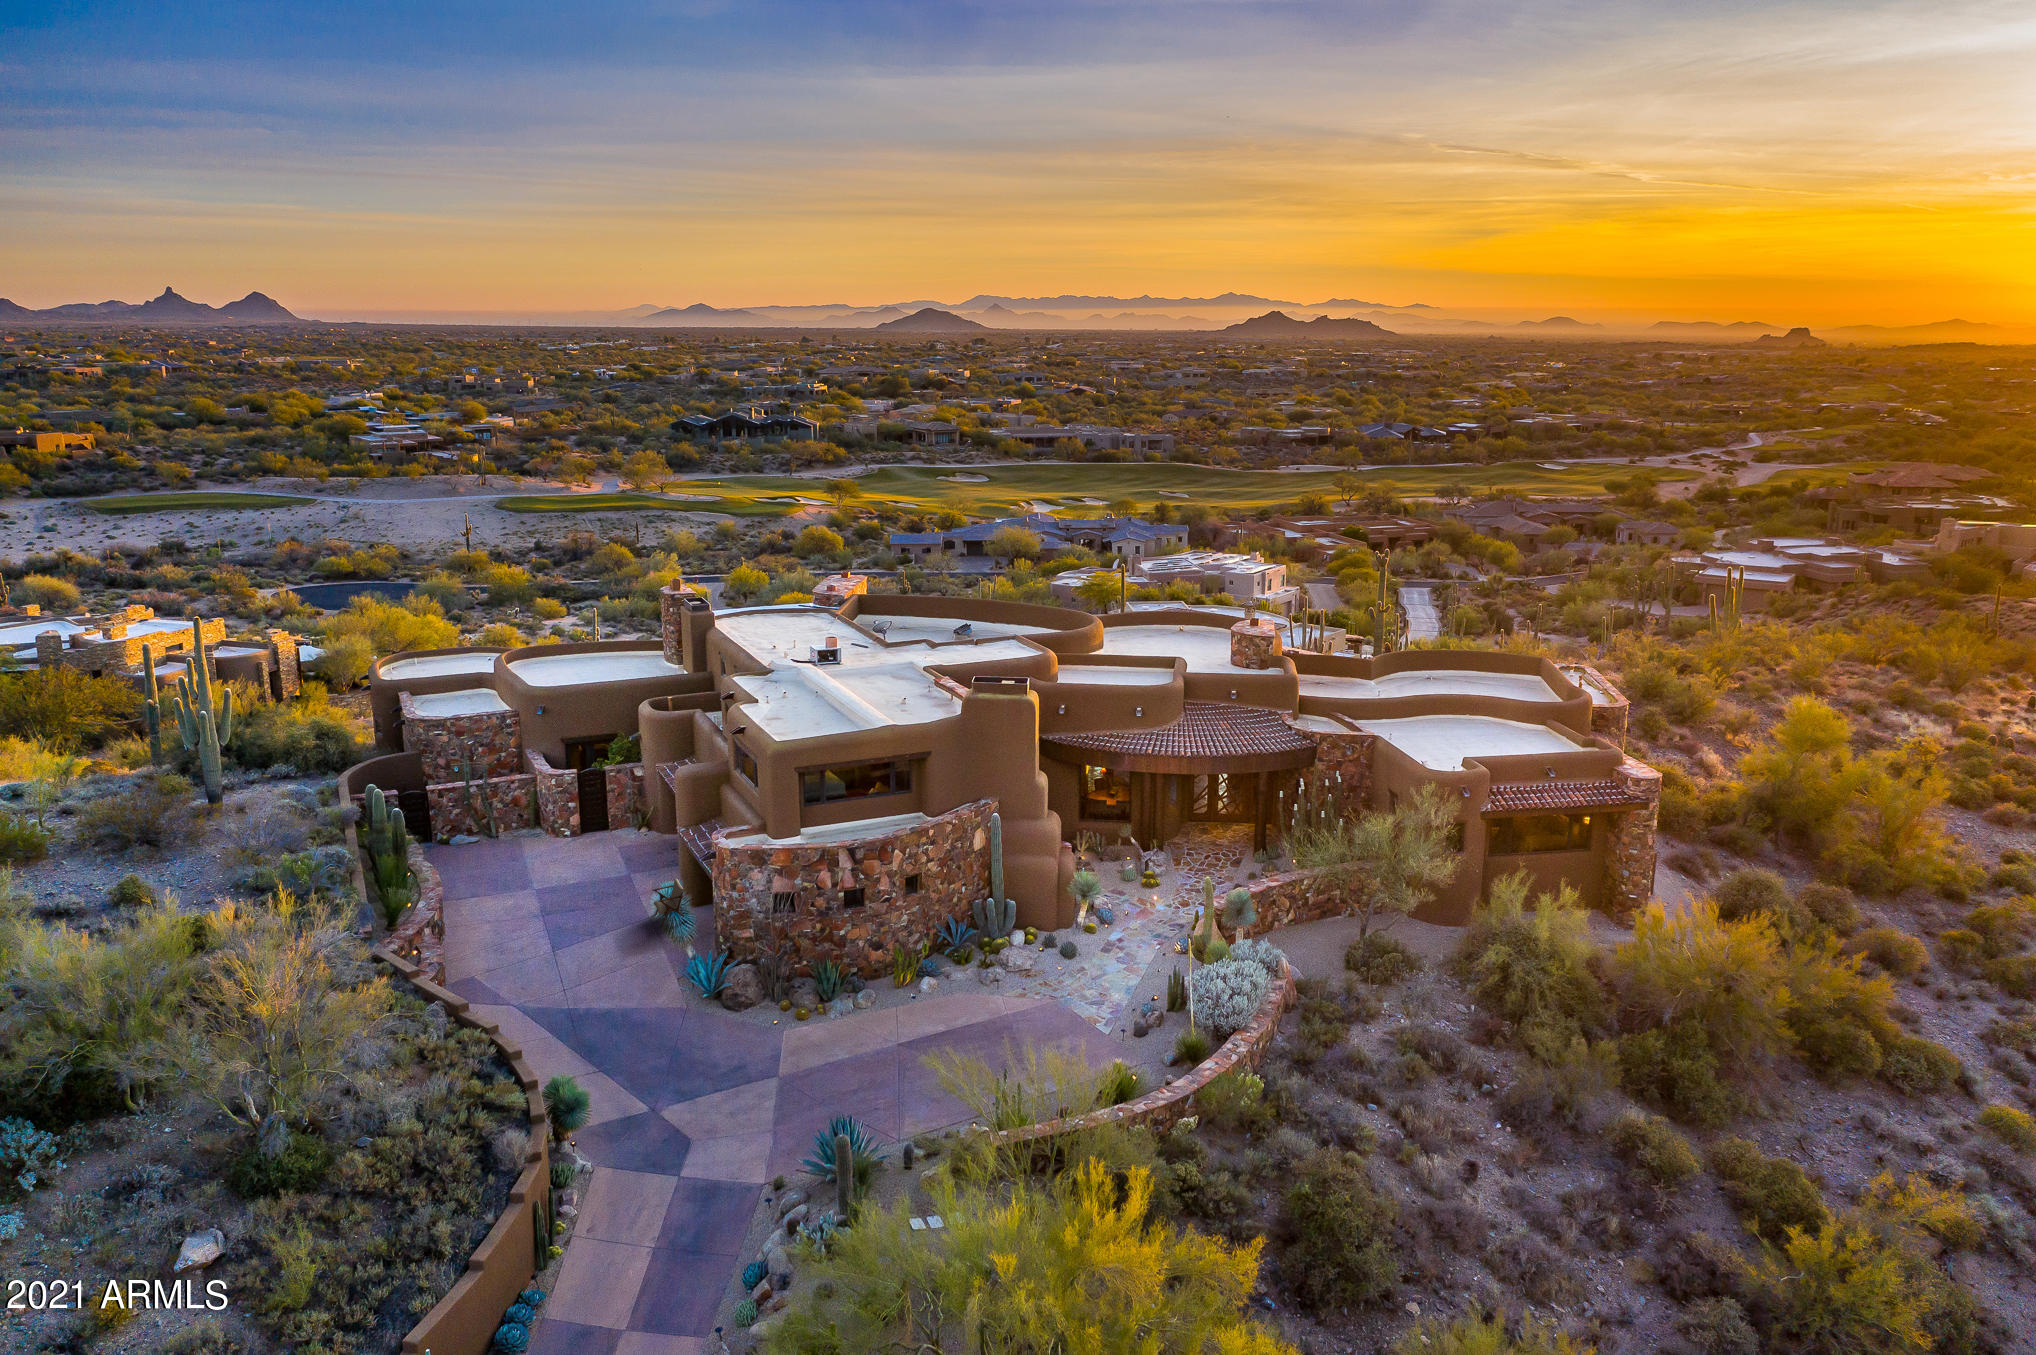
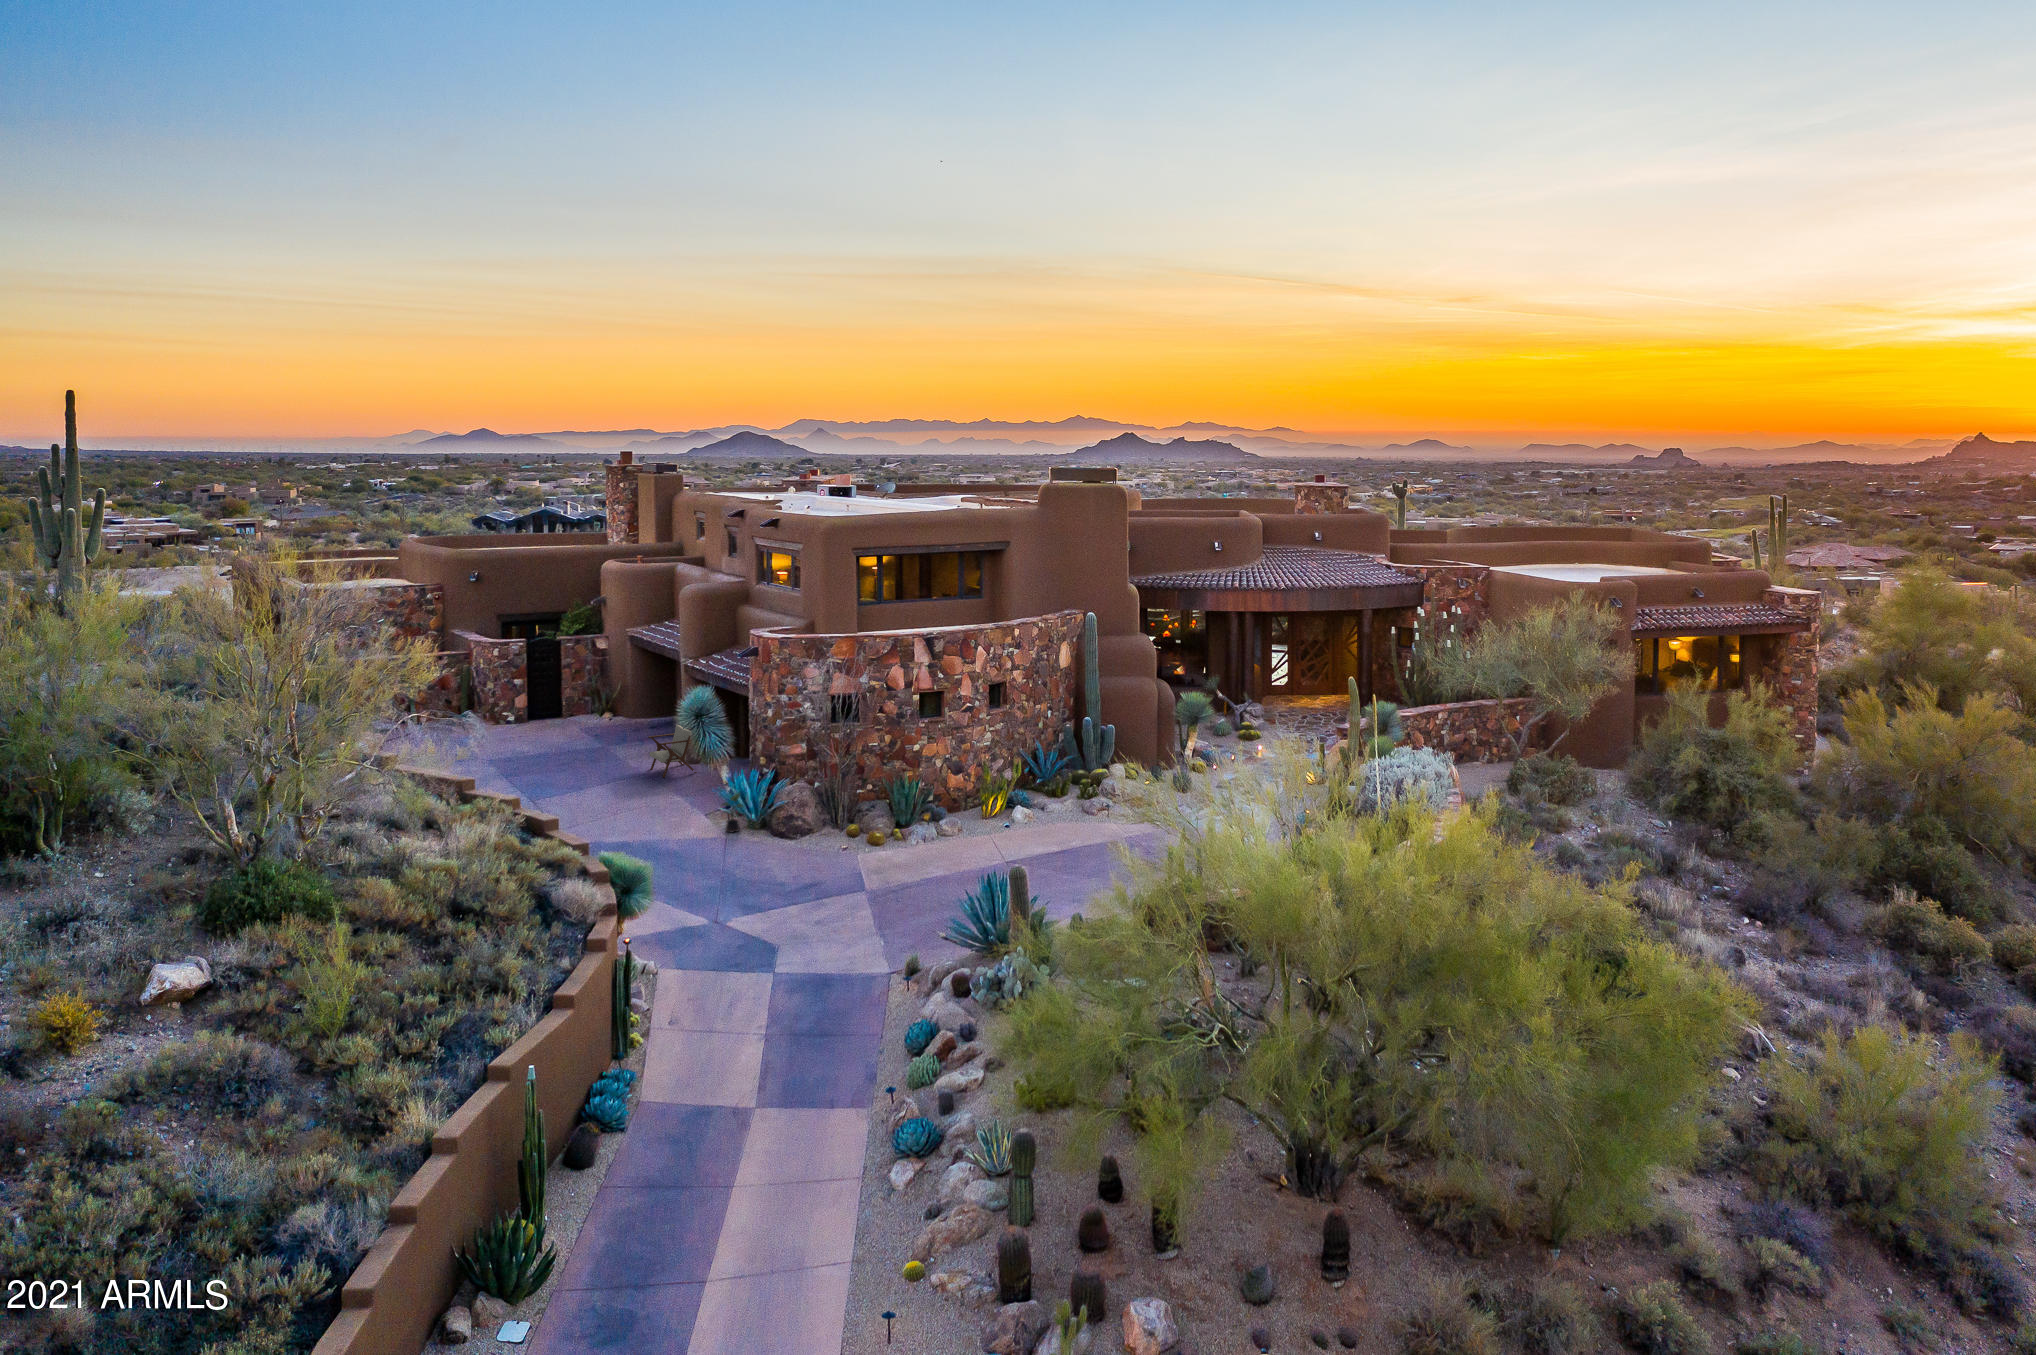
potted plant: none [682,972,701,1005] -> present [722,793,743,832]

